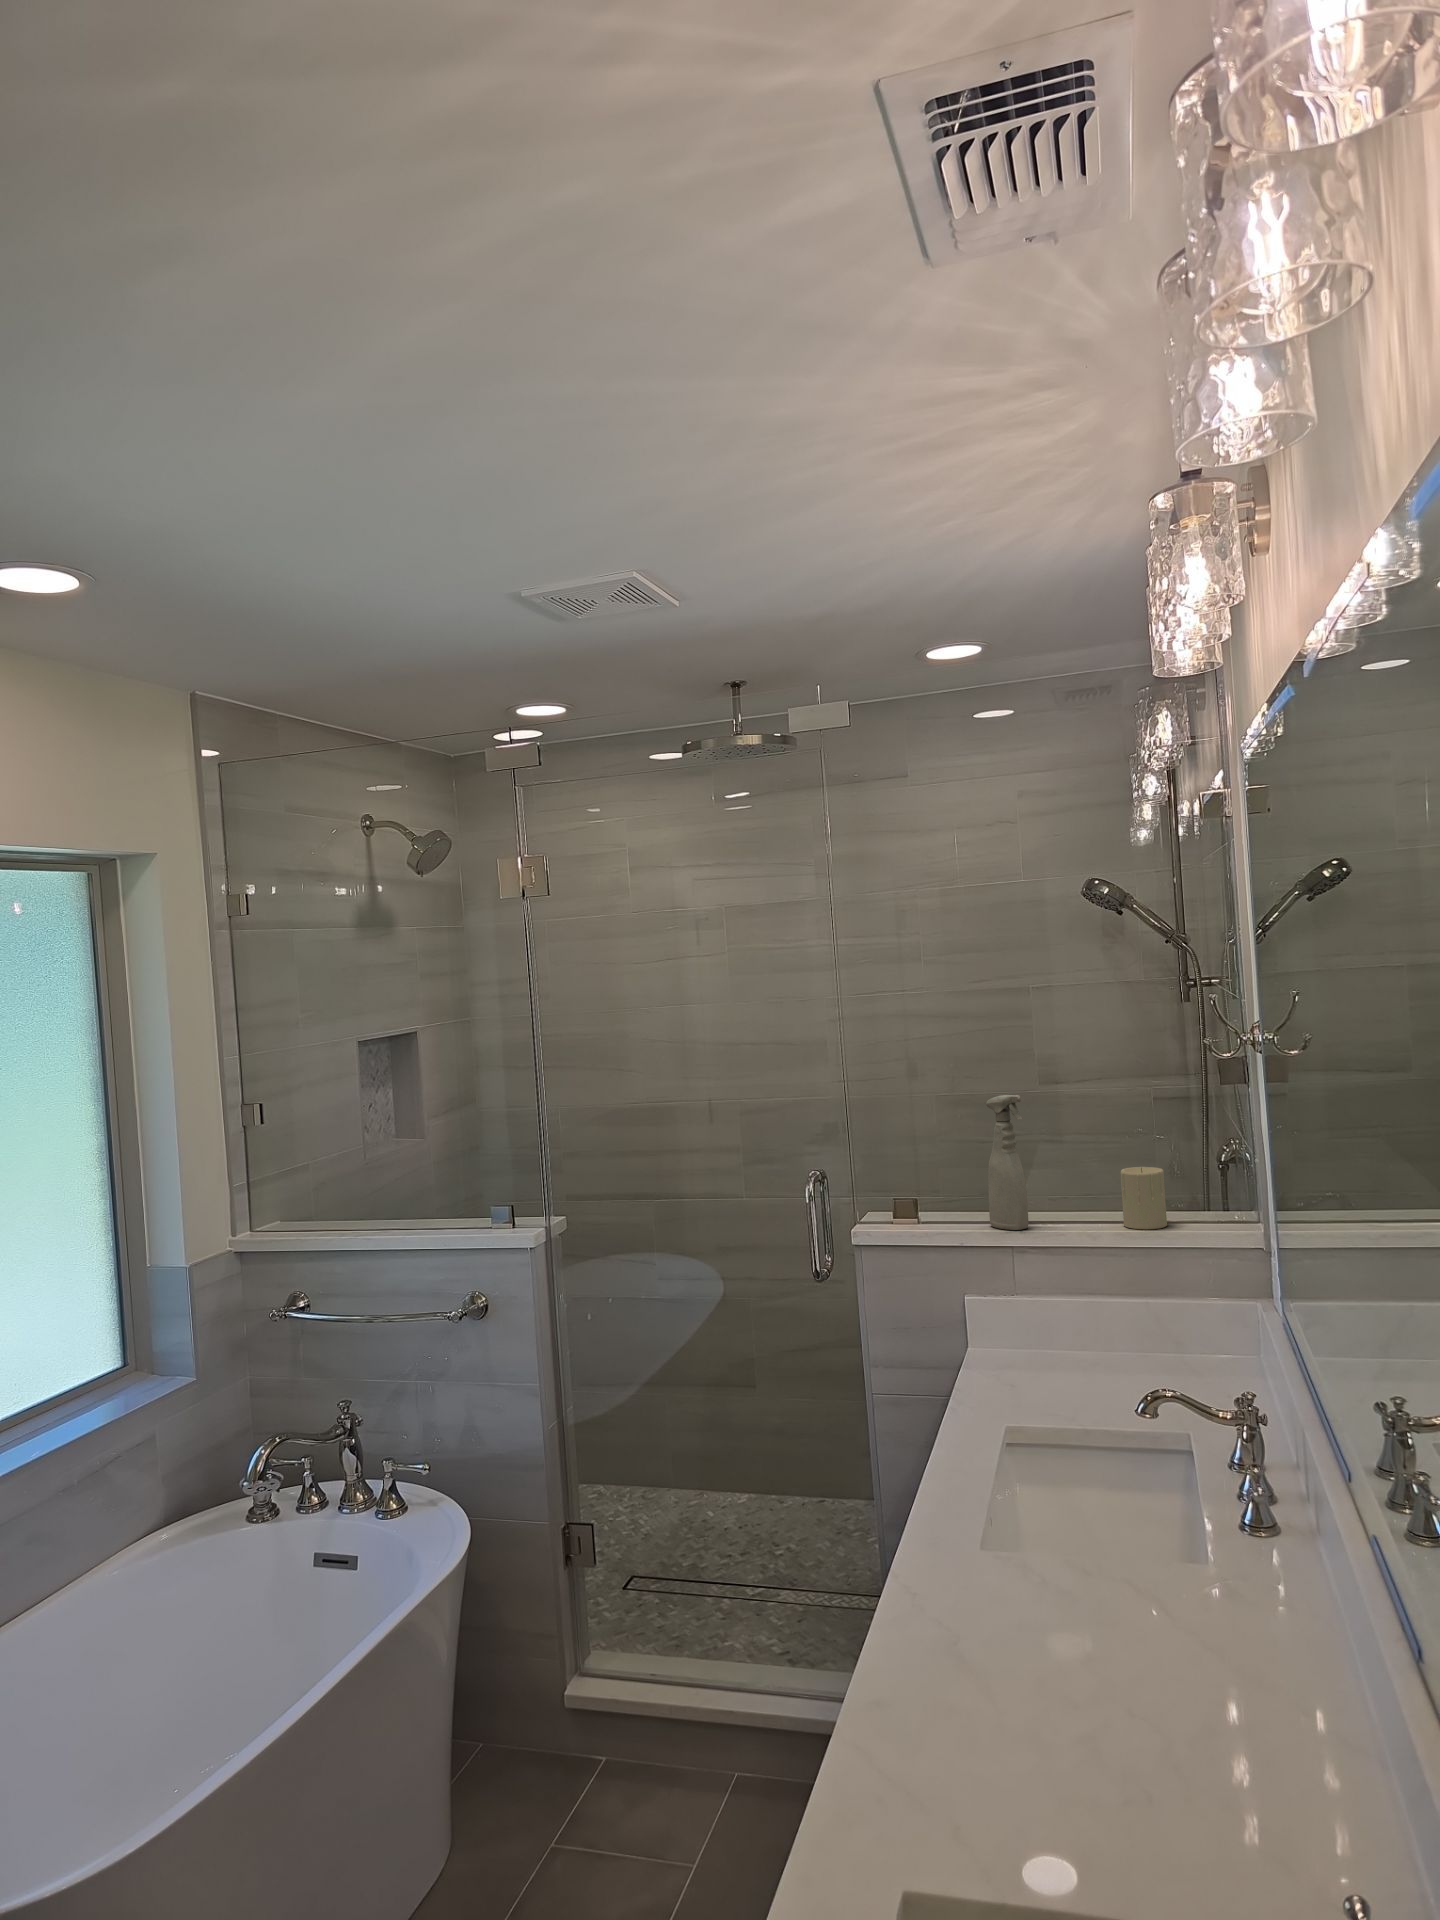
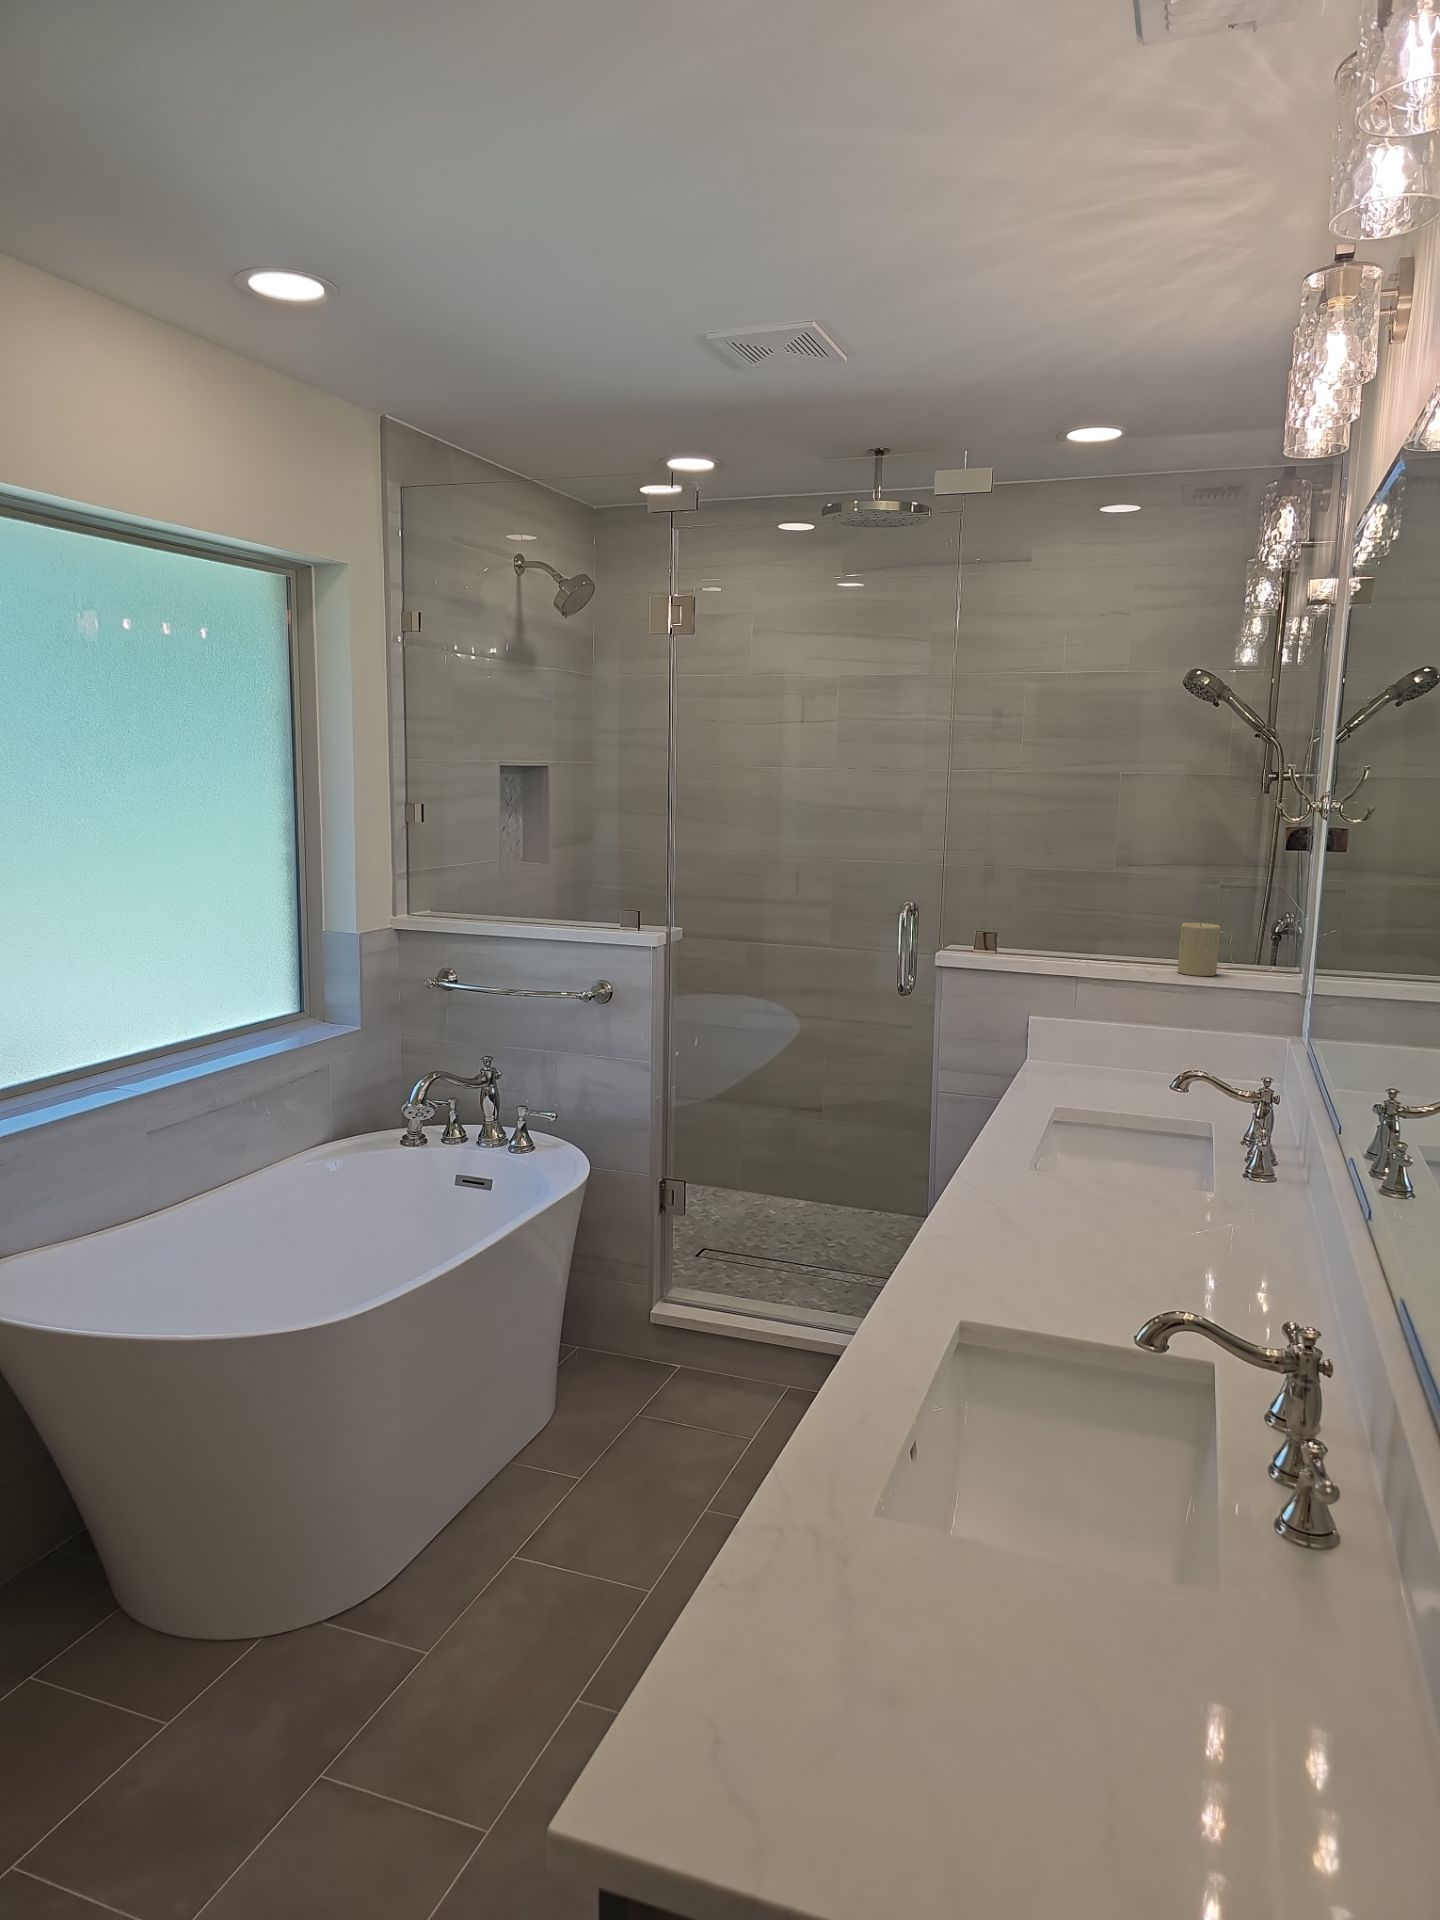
spray bottle: present [986,1095,1029,1230] -> none [1059,849,1101,967]

